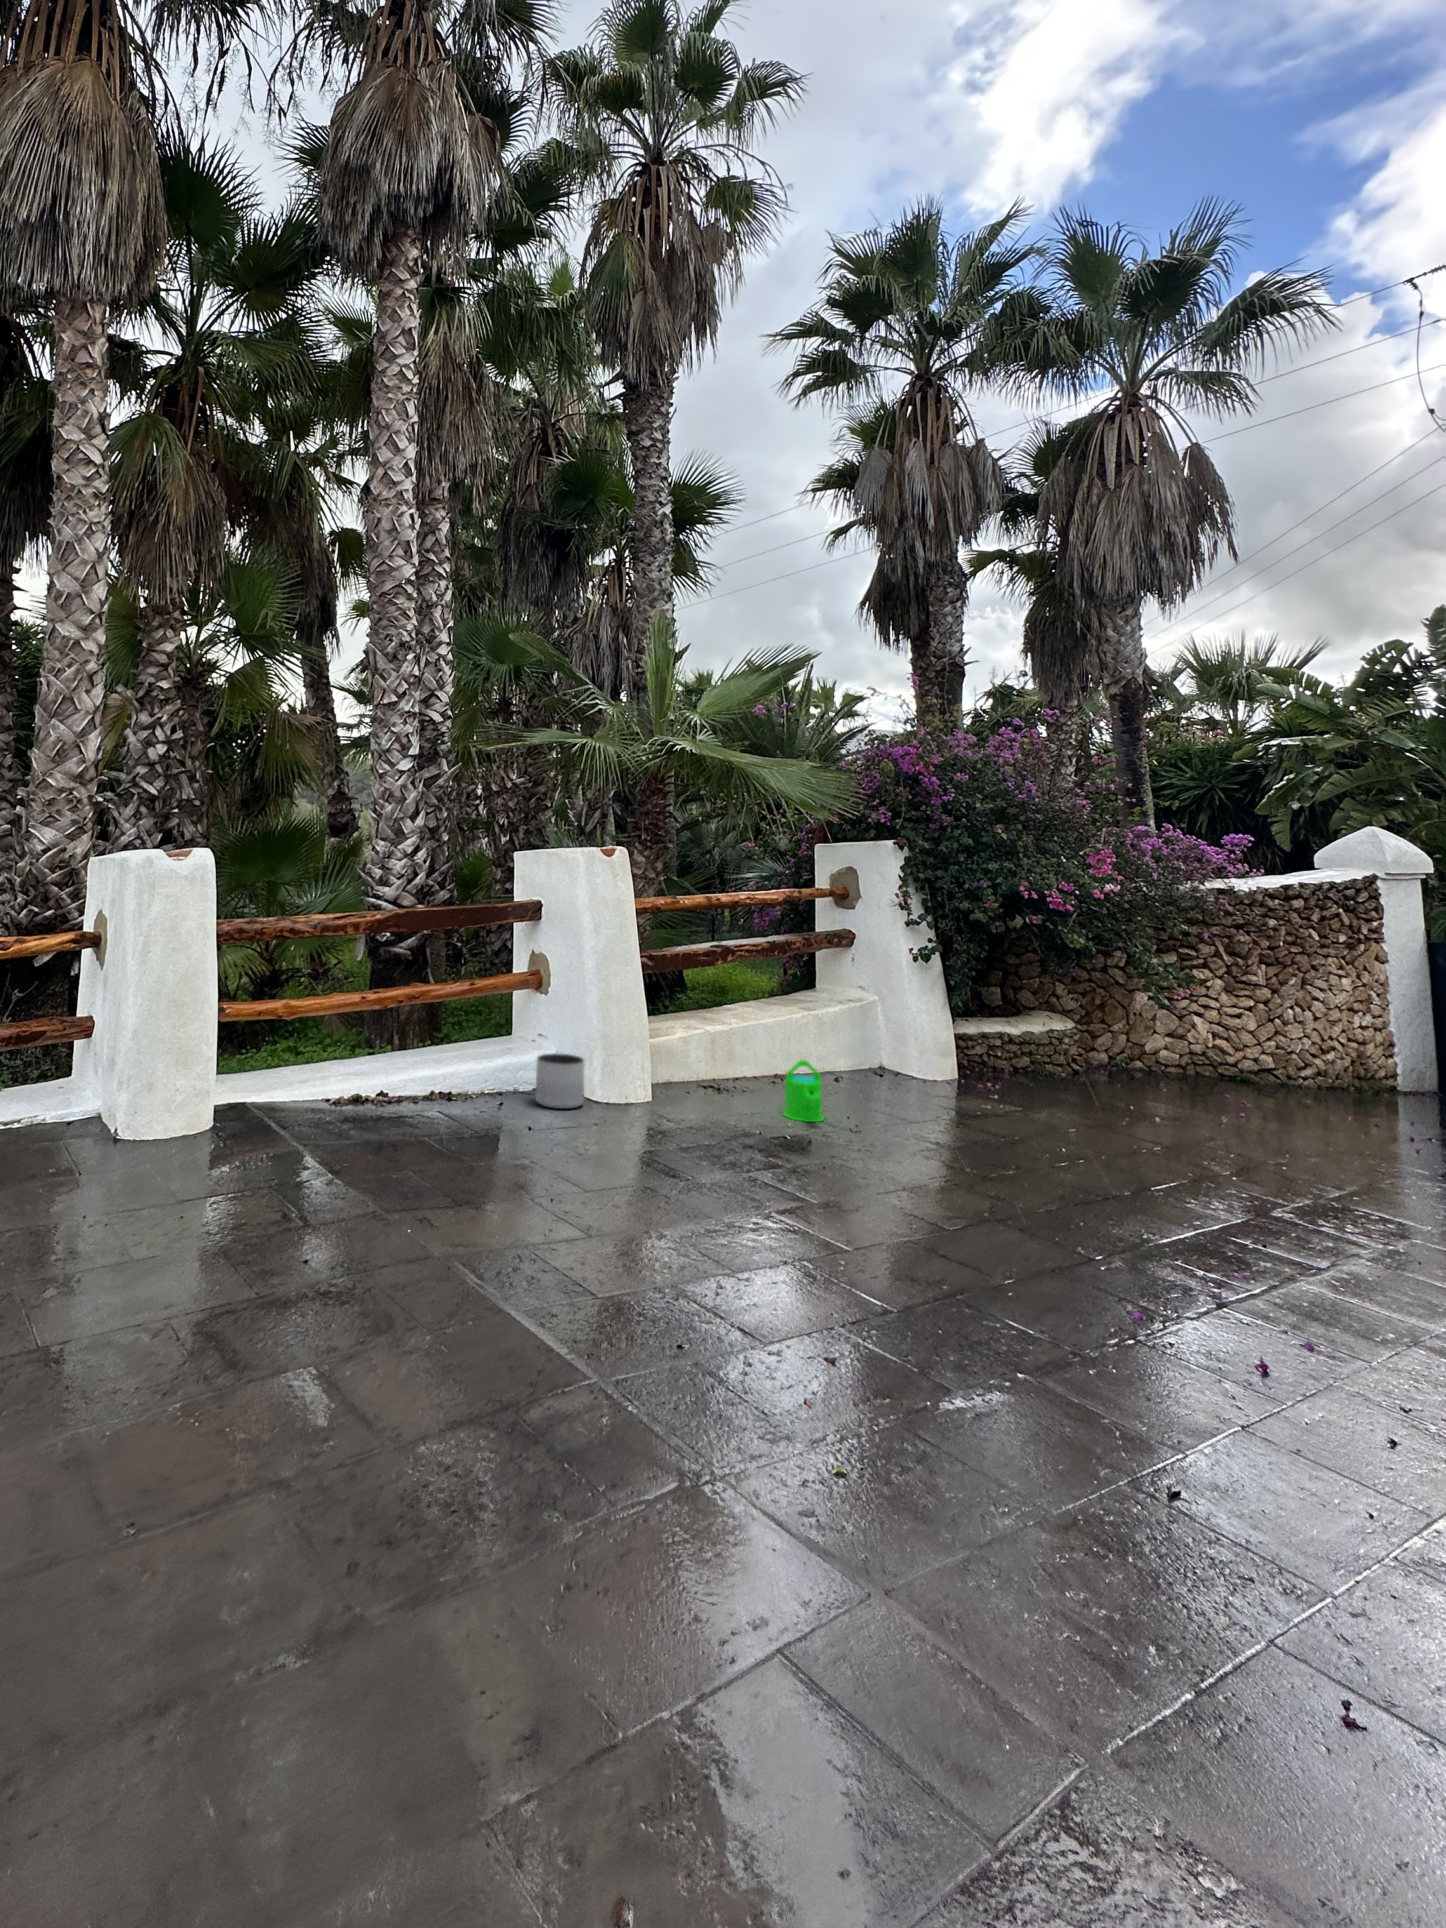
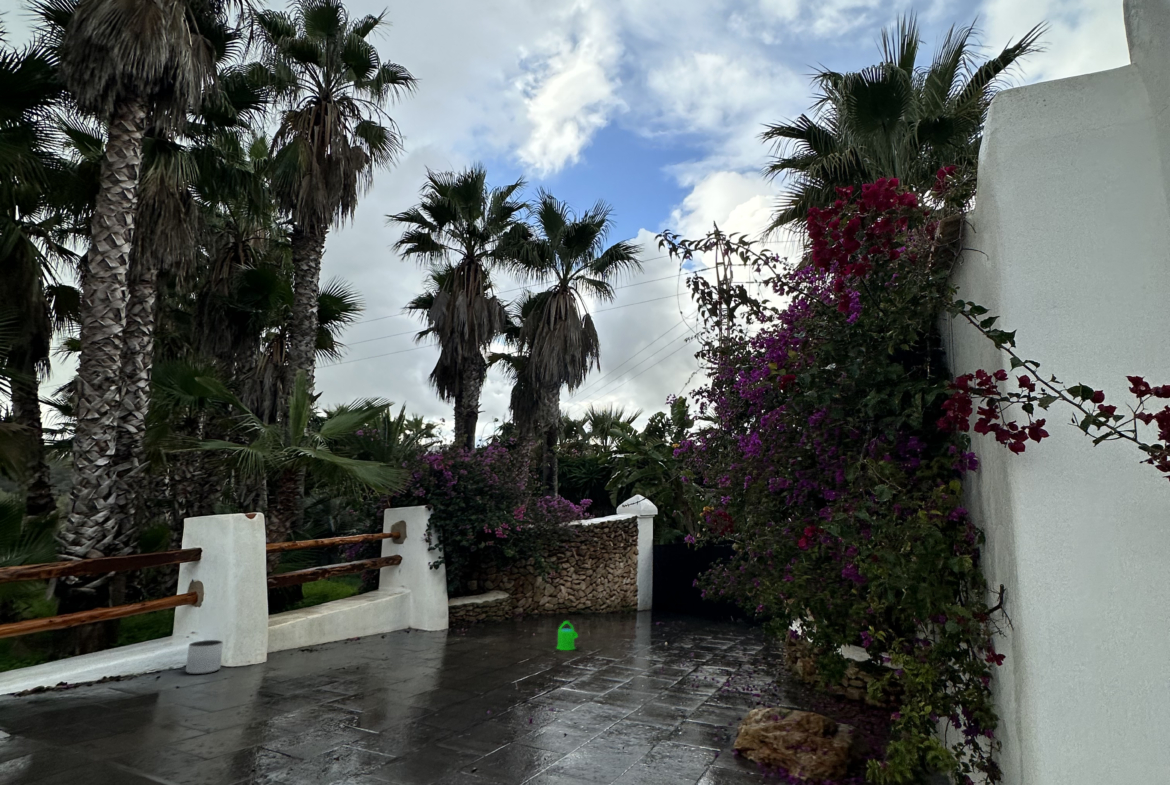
watering can: present [783,1060,824,1122] -> present [557,621,578,650]

